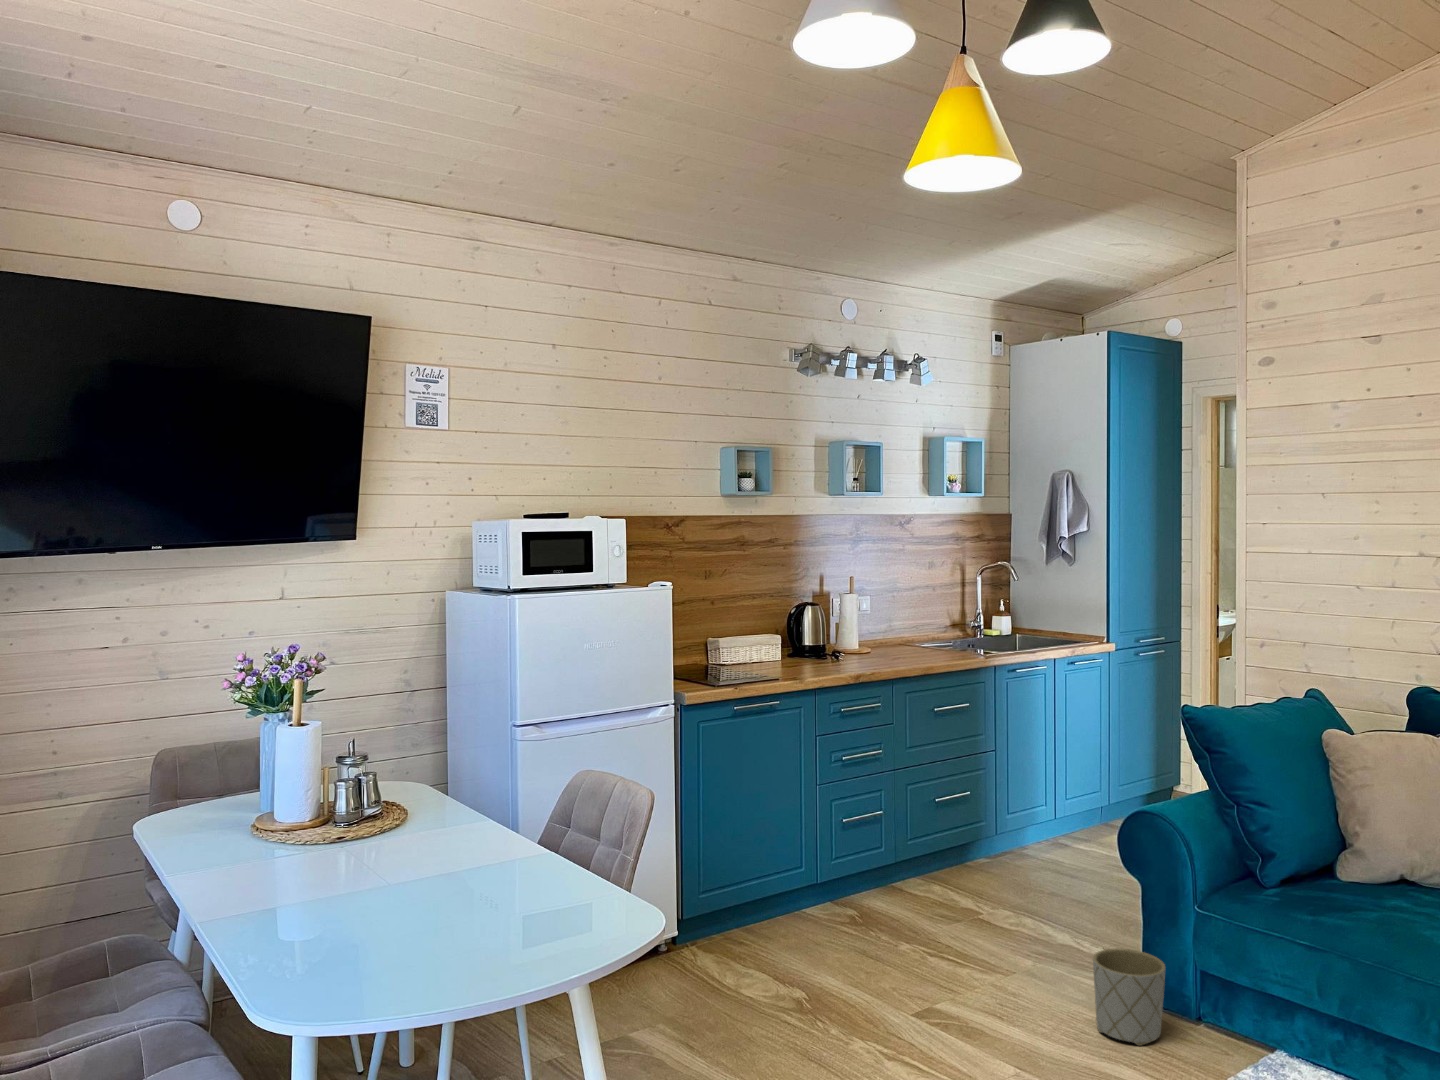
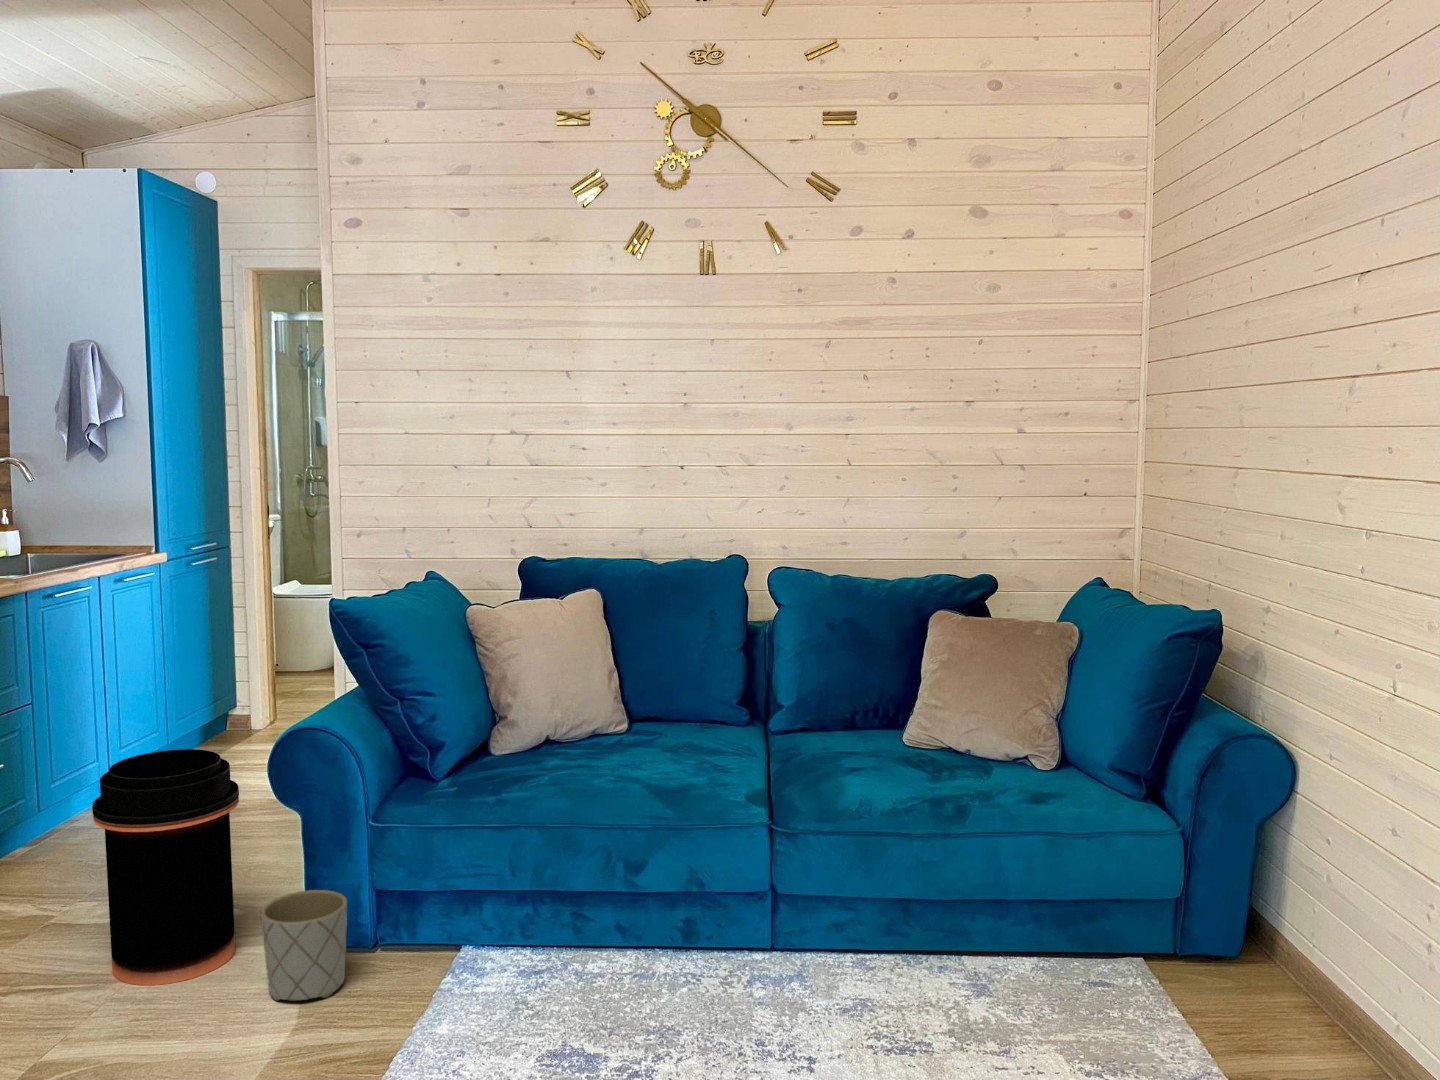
trash can: none [991,807,1099,993] -> present [92,749,239,985]

